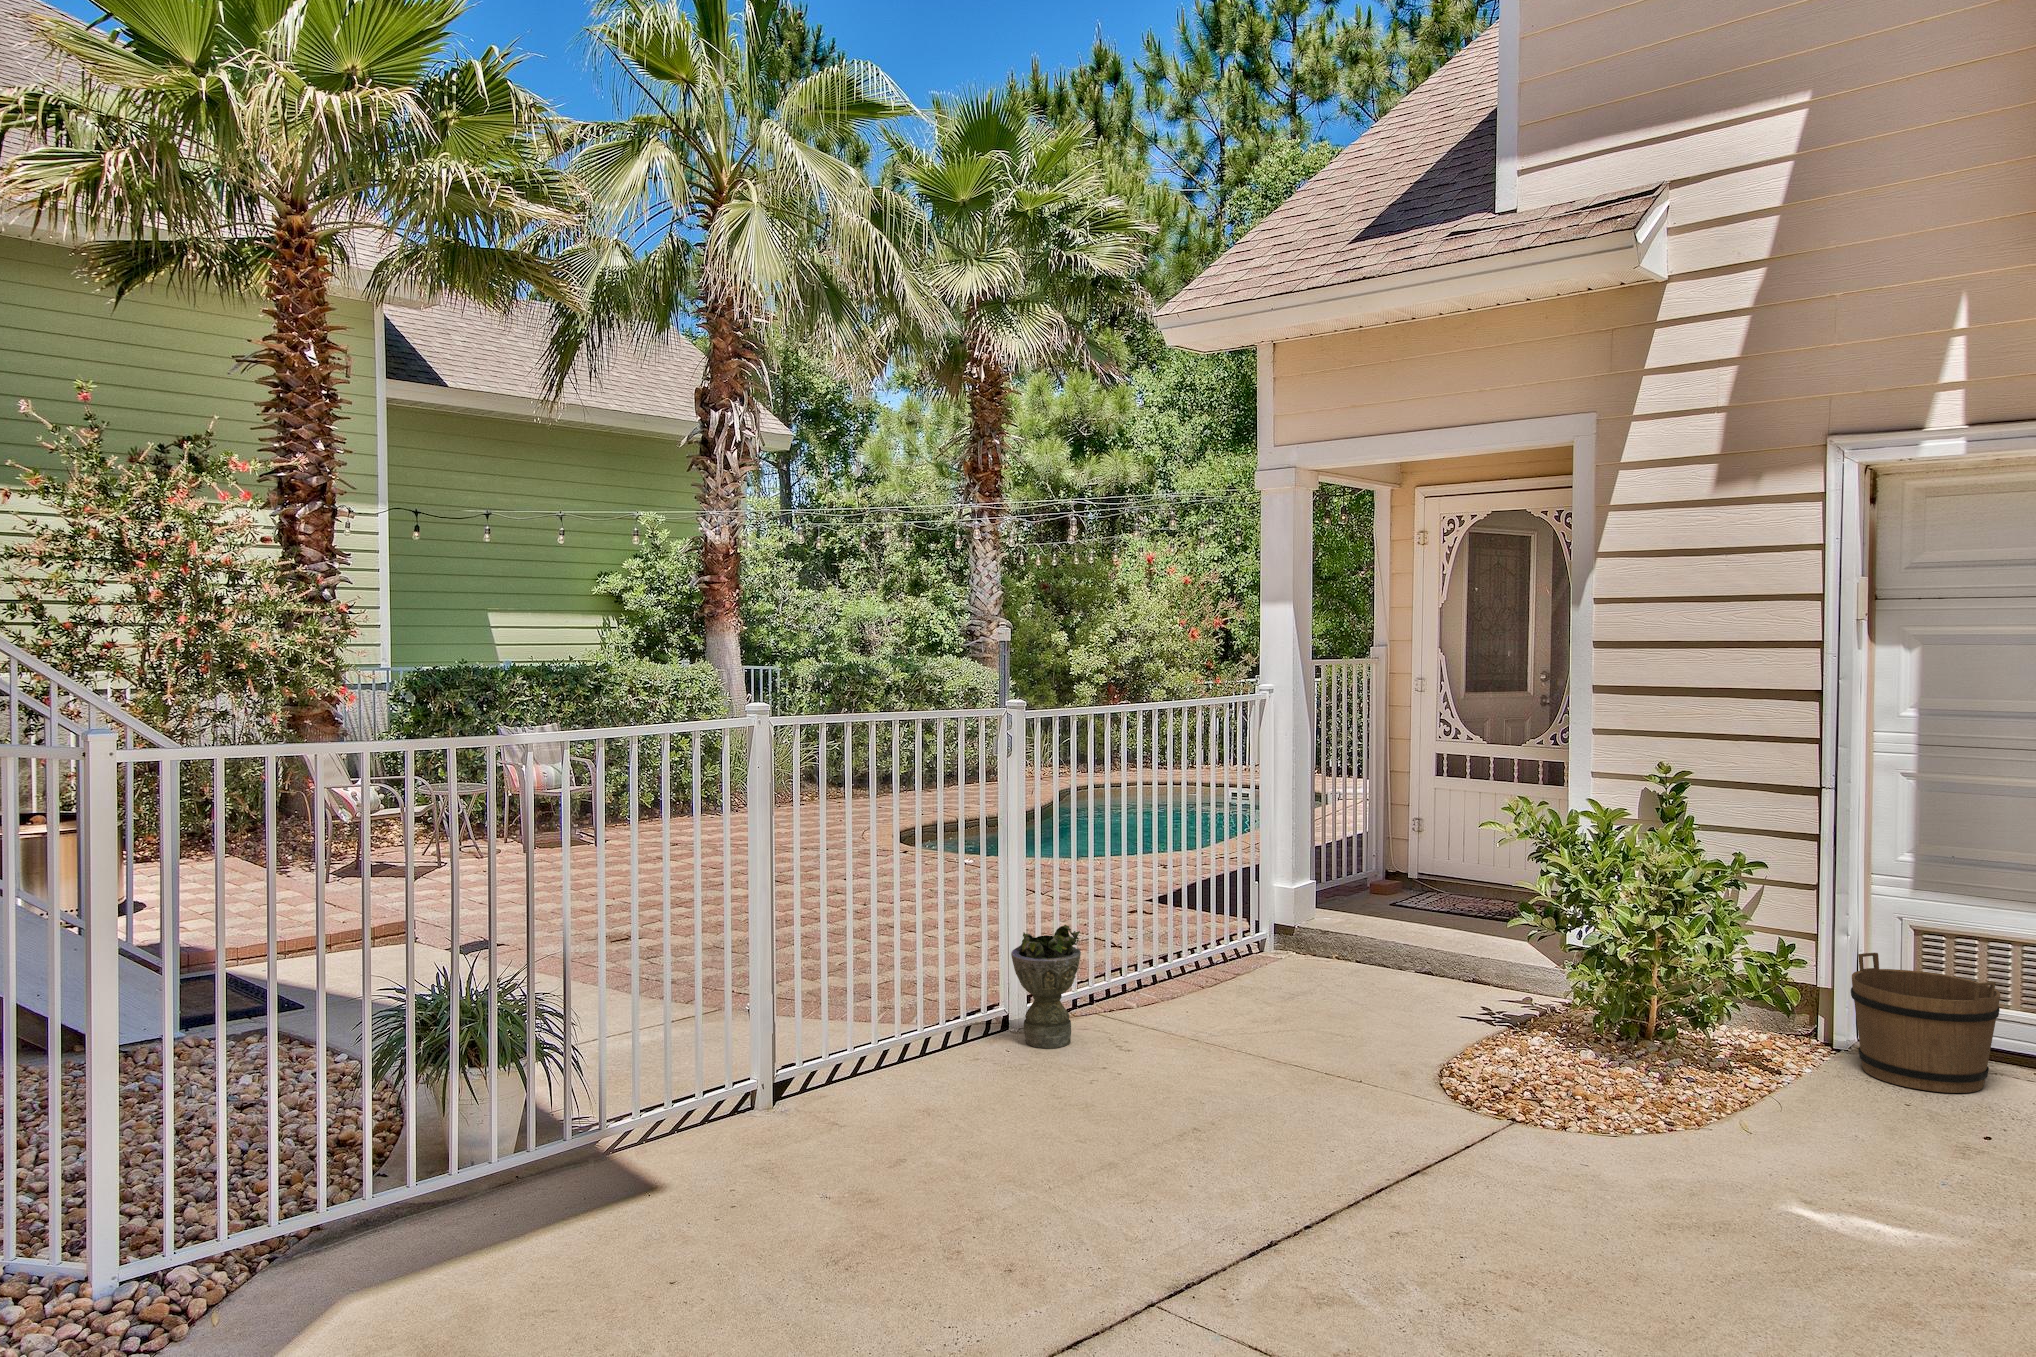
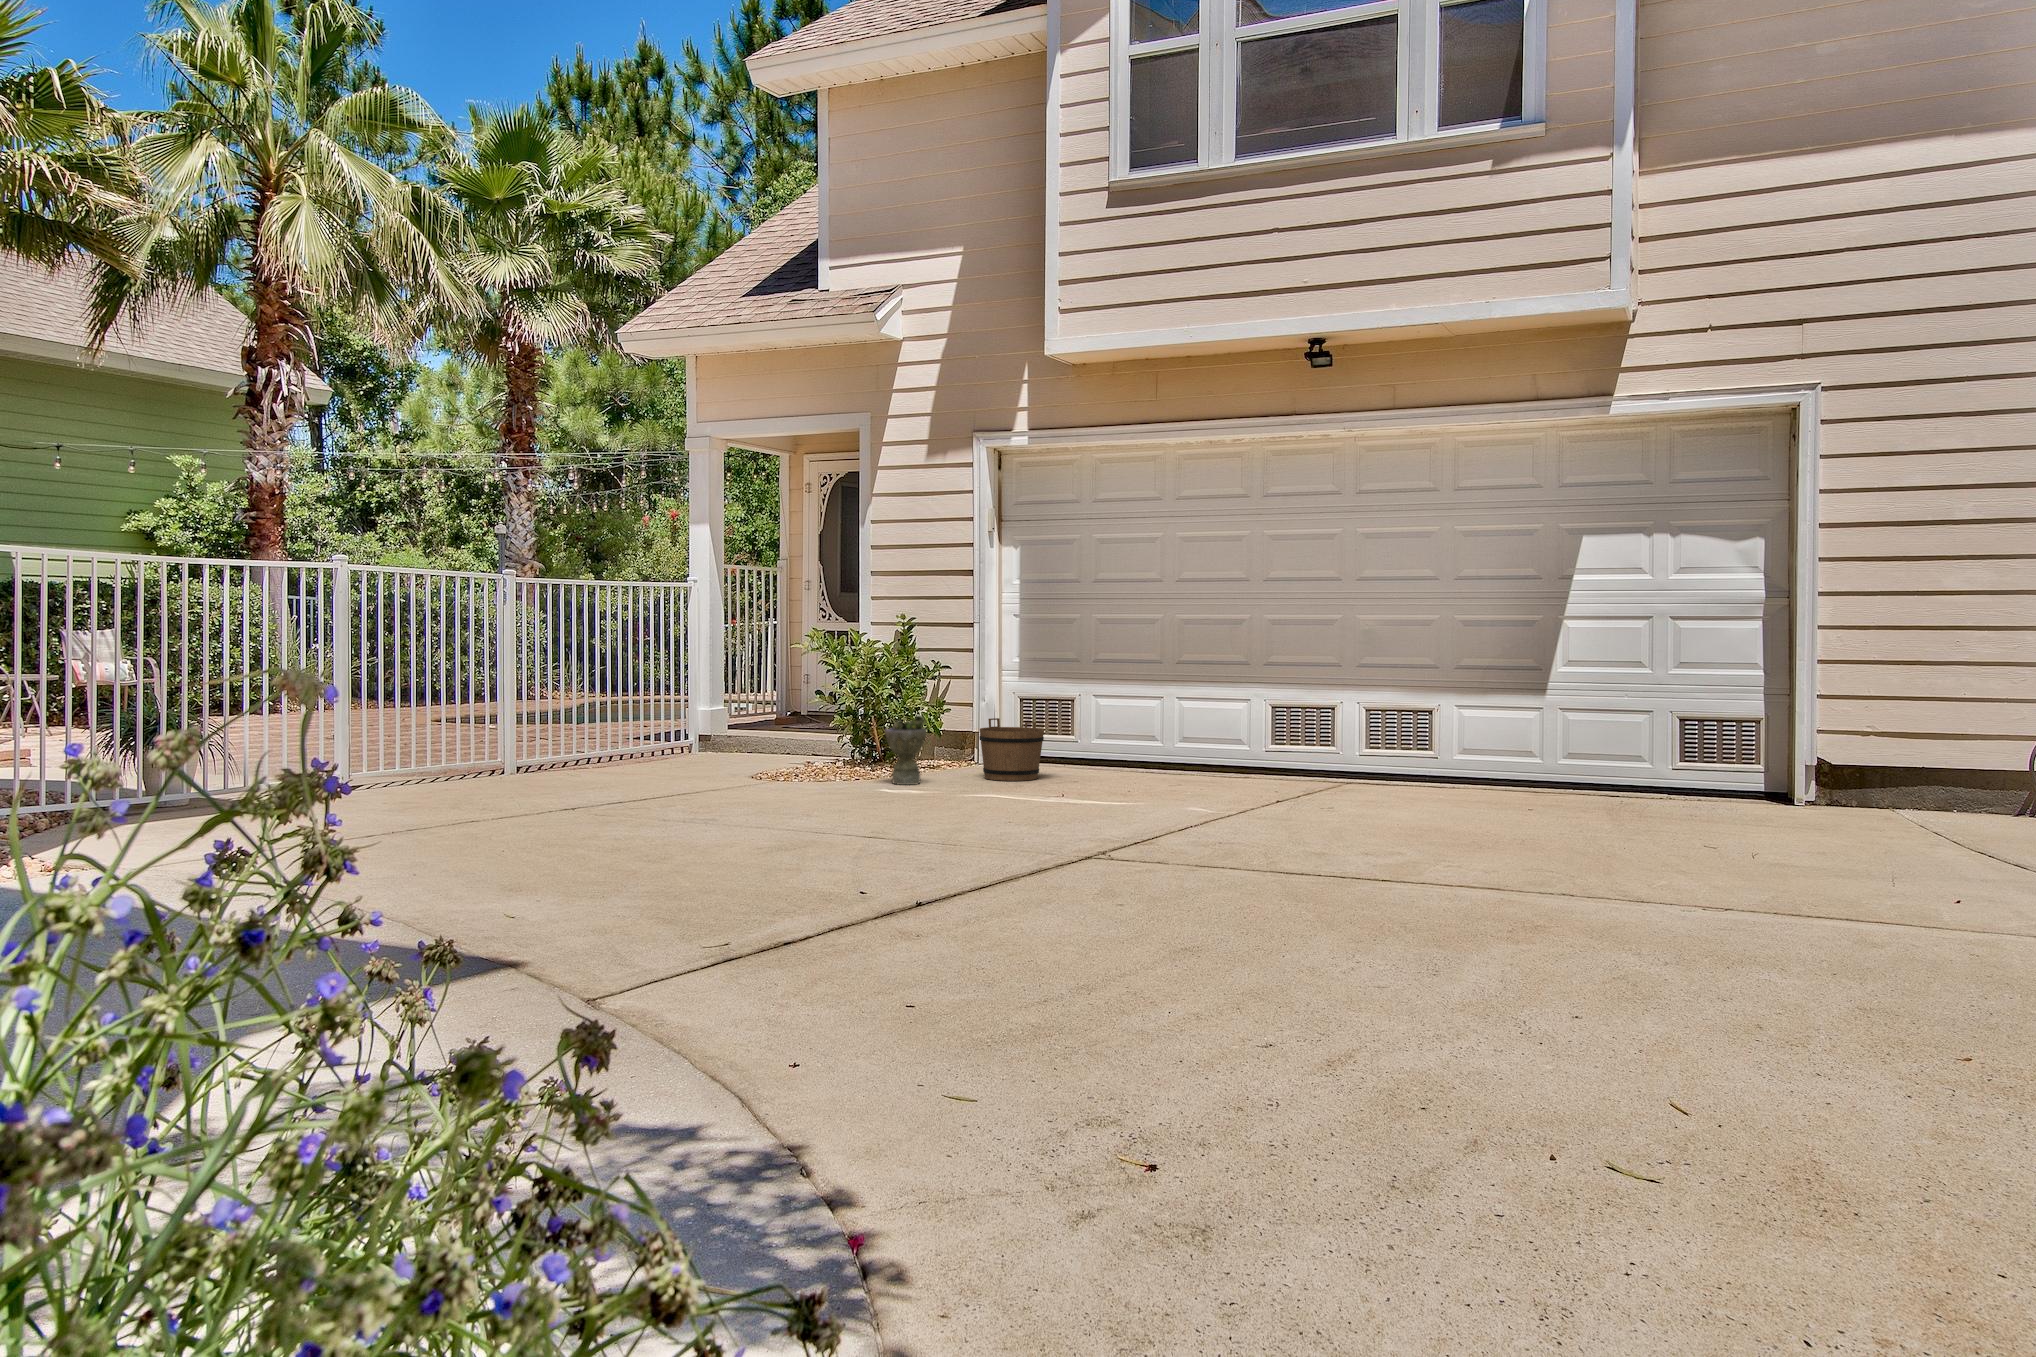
planter: present [1011,925,1081,1048] -> present [885,715,927,785]

